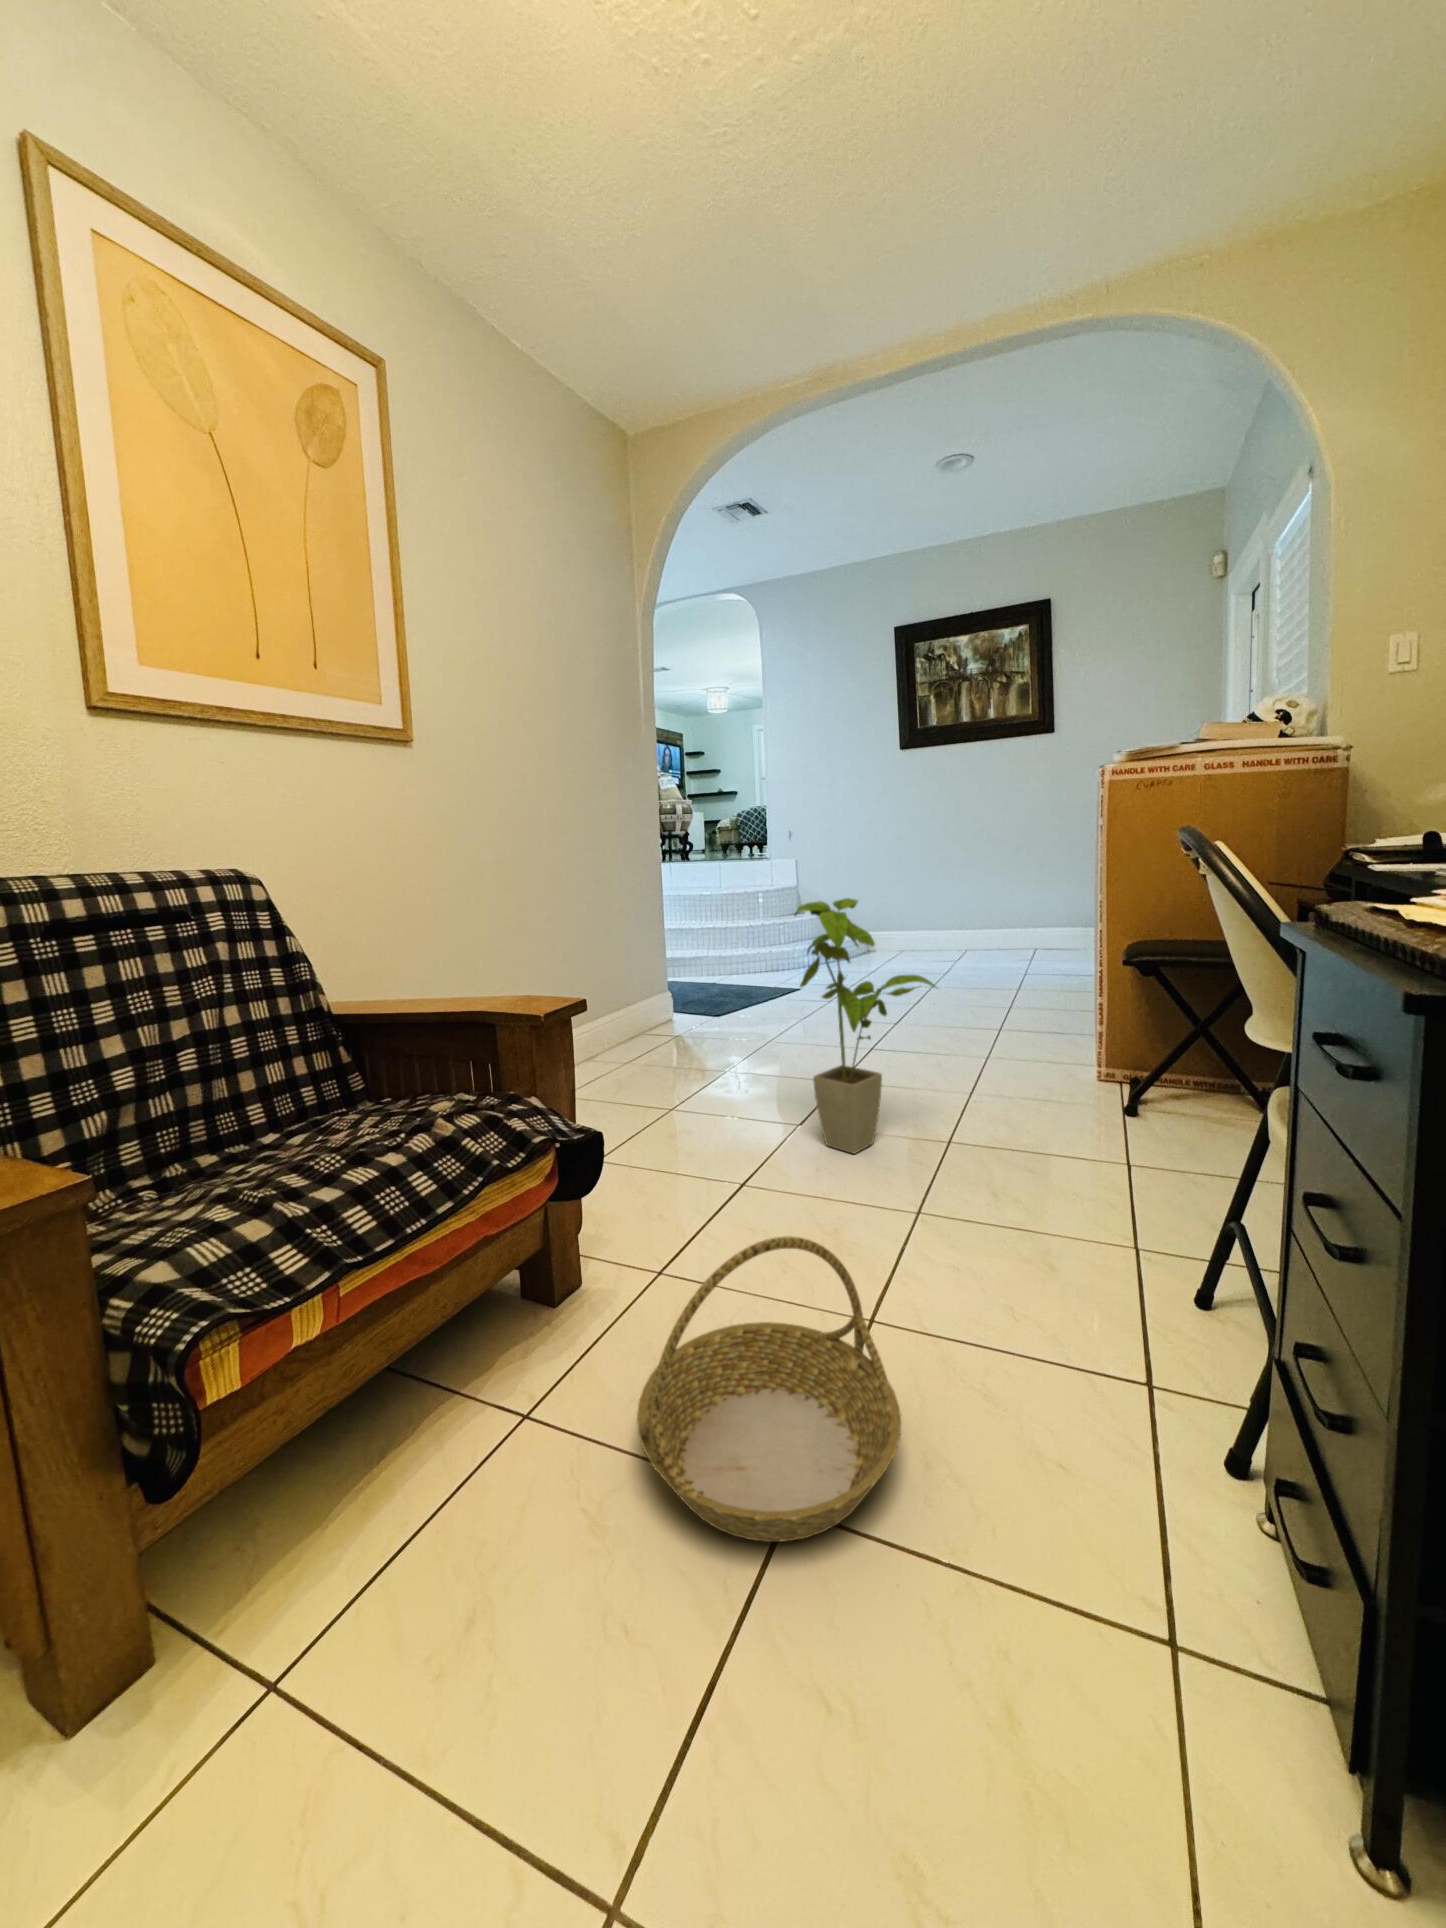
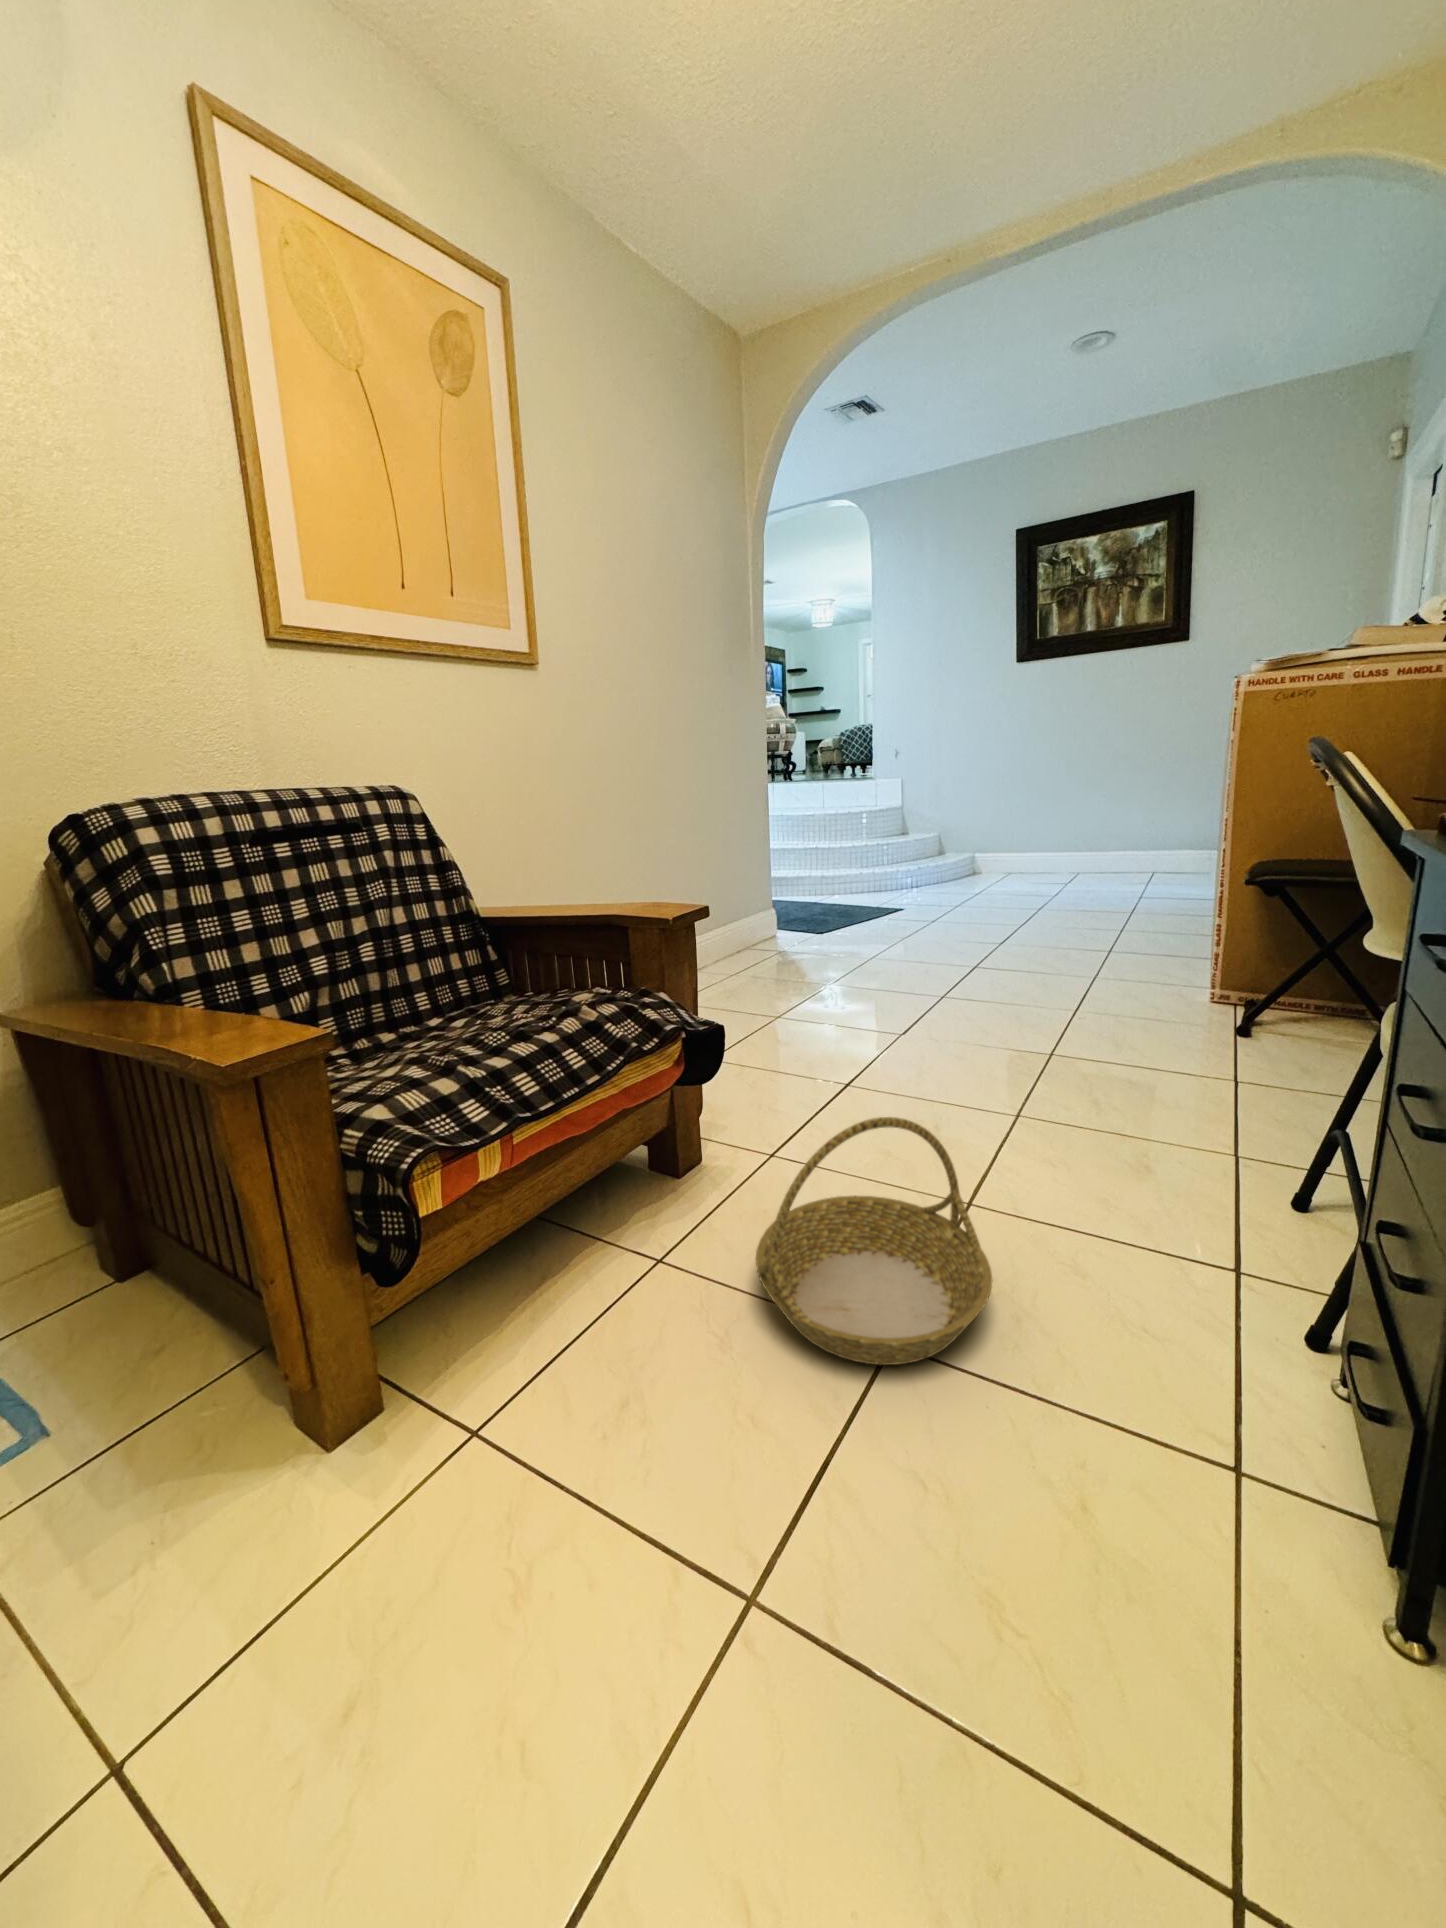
house plant: present [795,898,935,1154] -> none [901,815,1047,1062]

